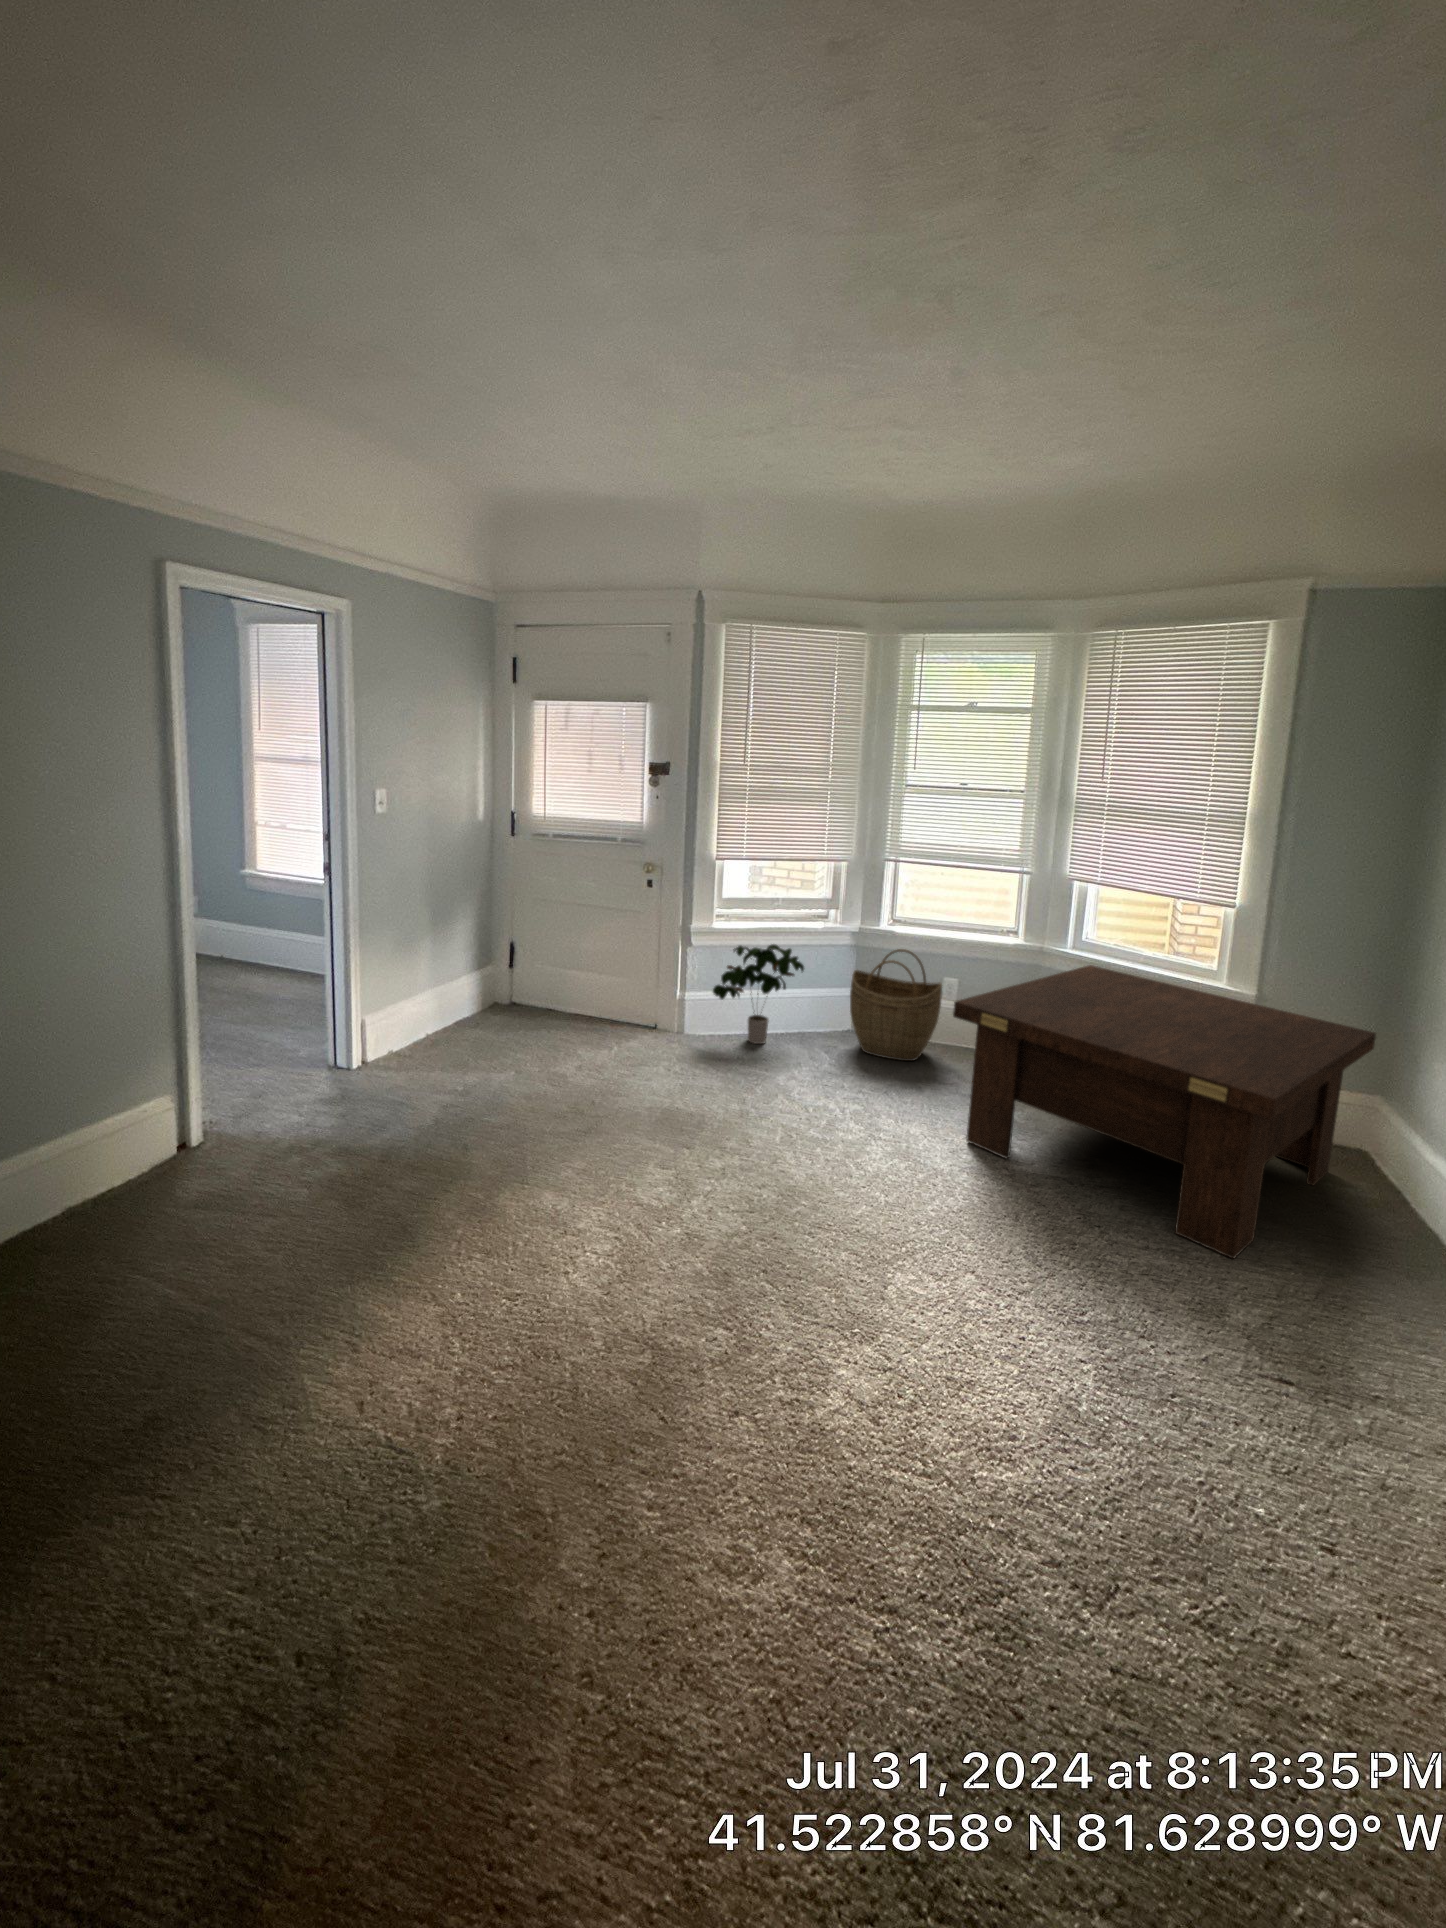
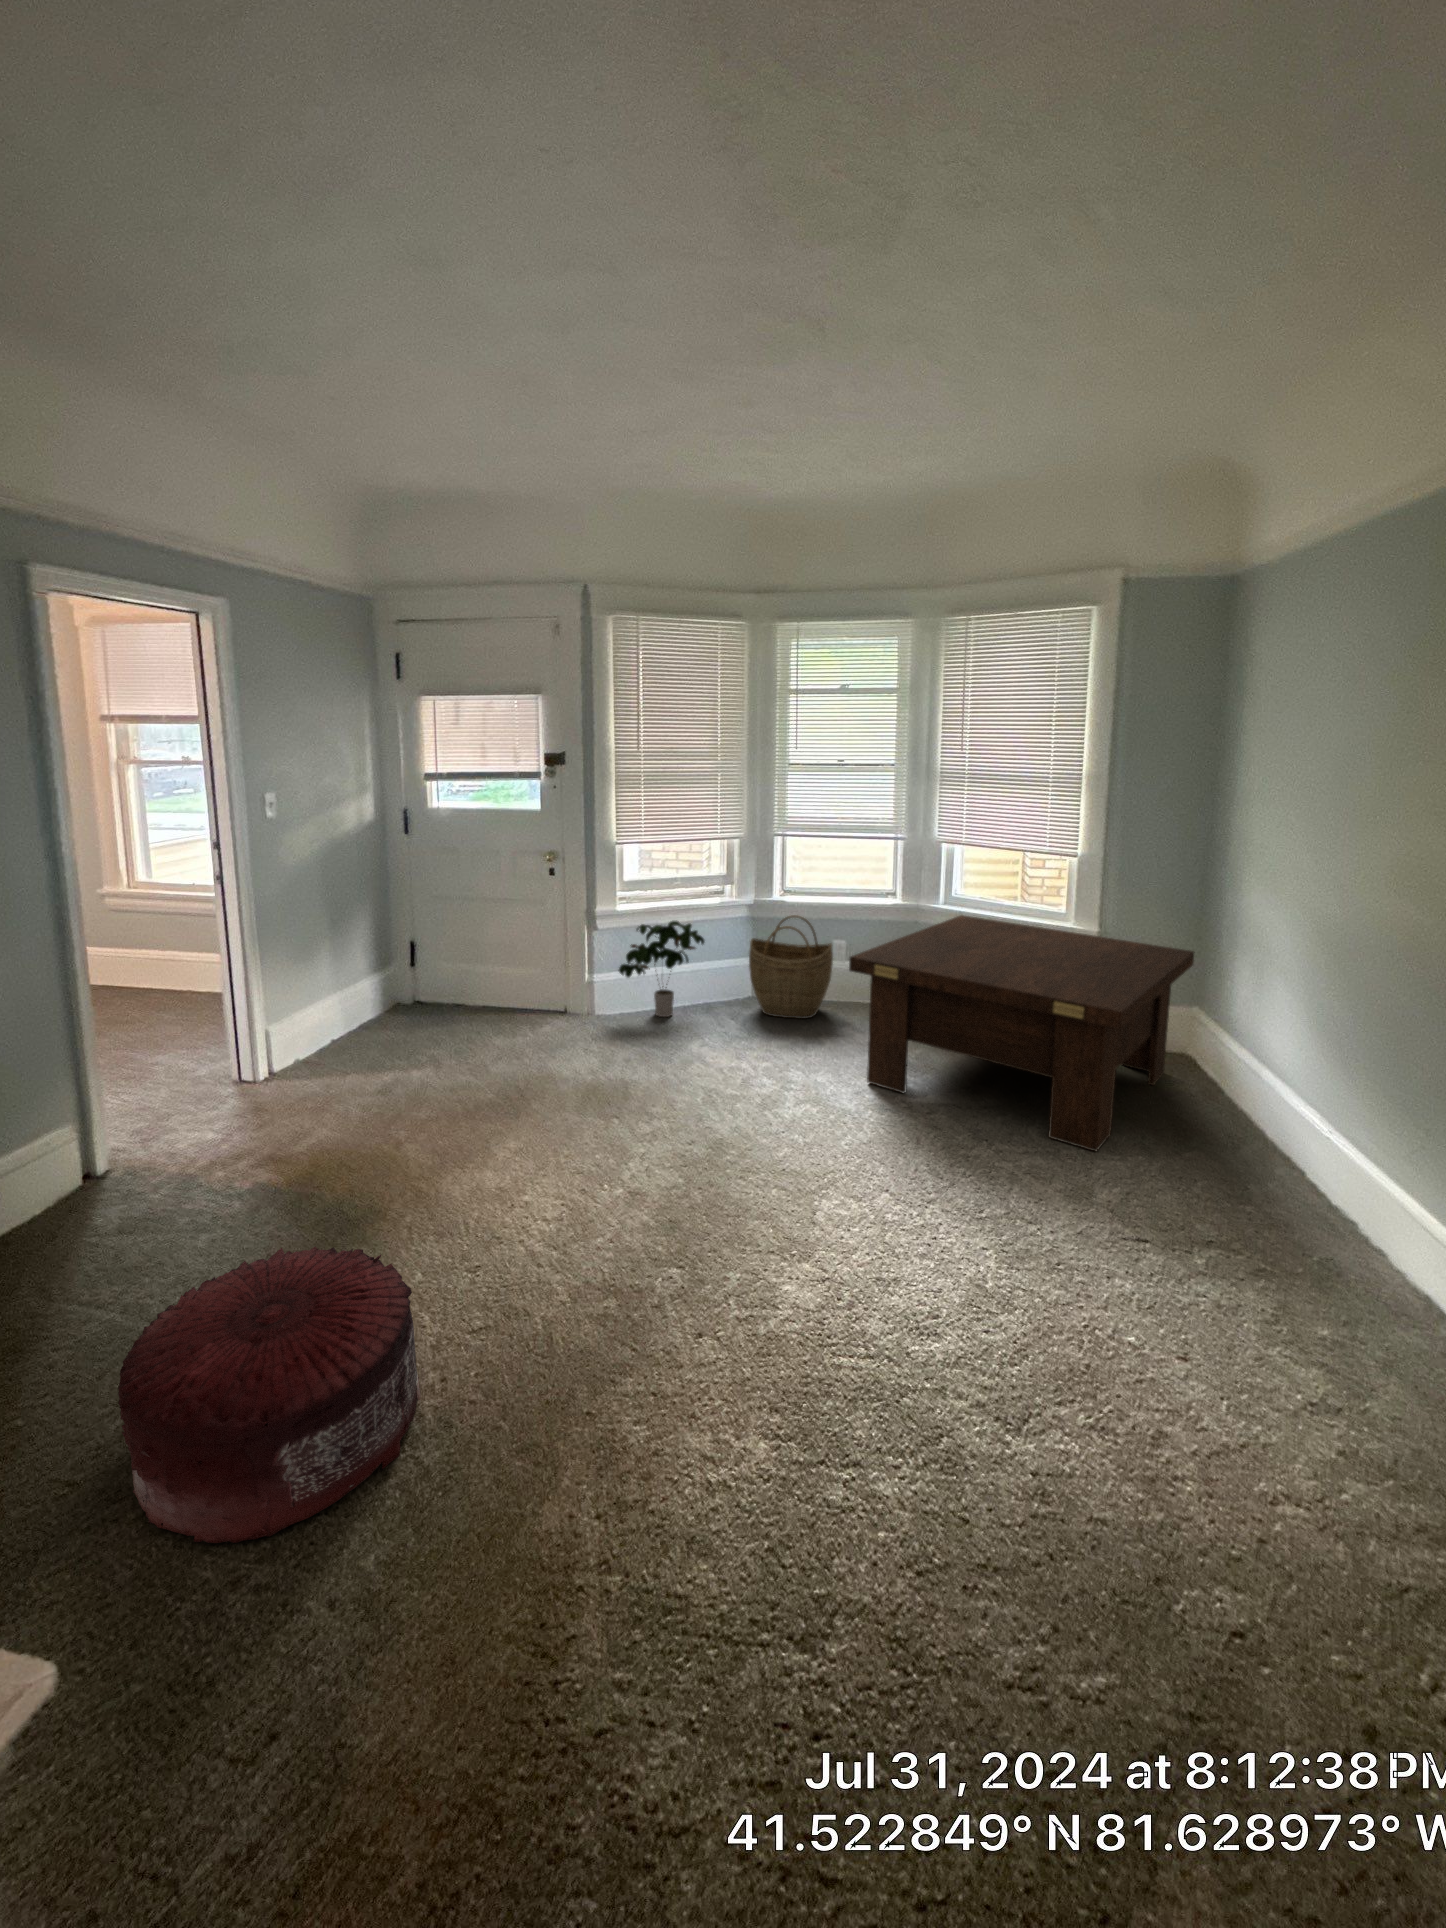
pouf: none [128,1250,433,1565] -> present [118,1247,420,1543]

